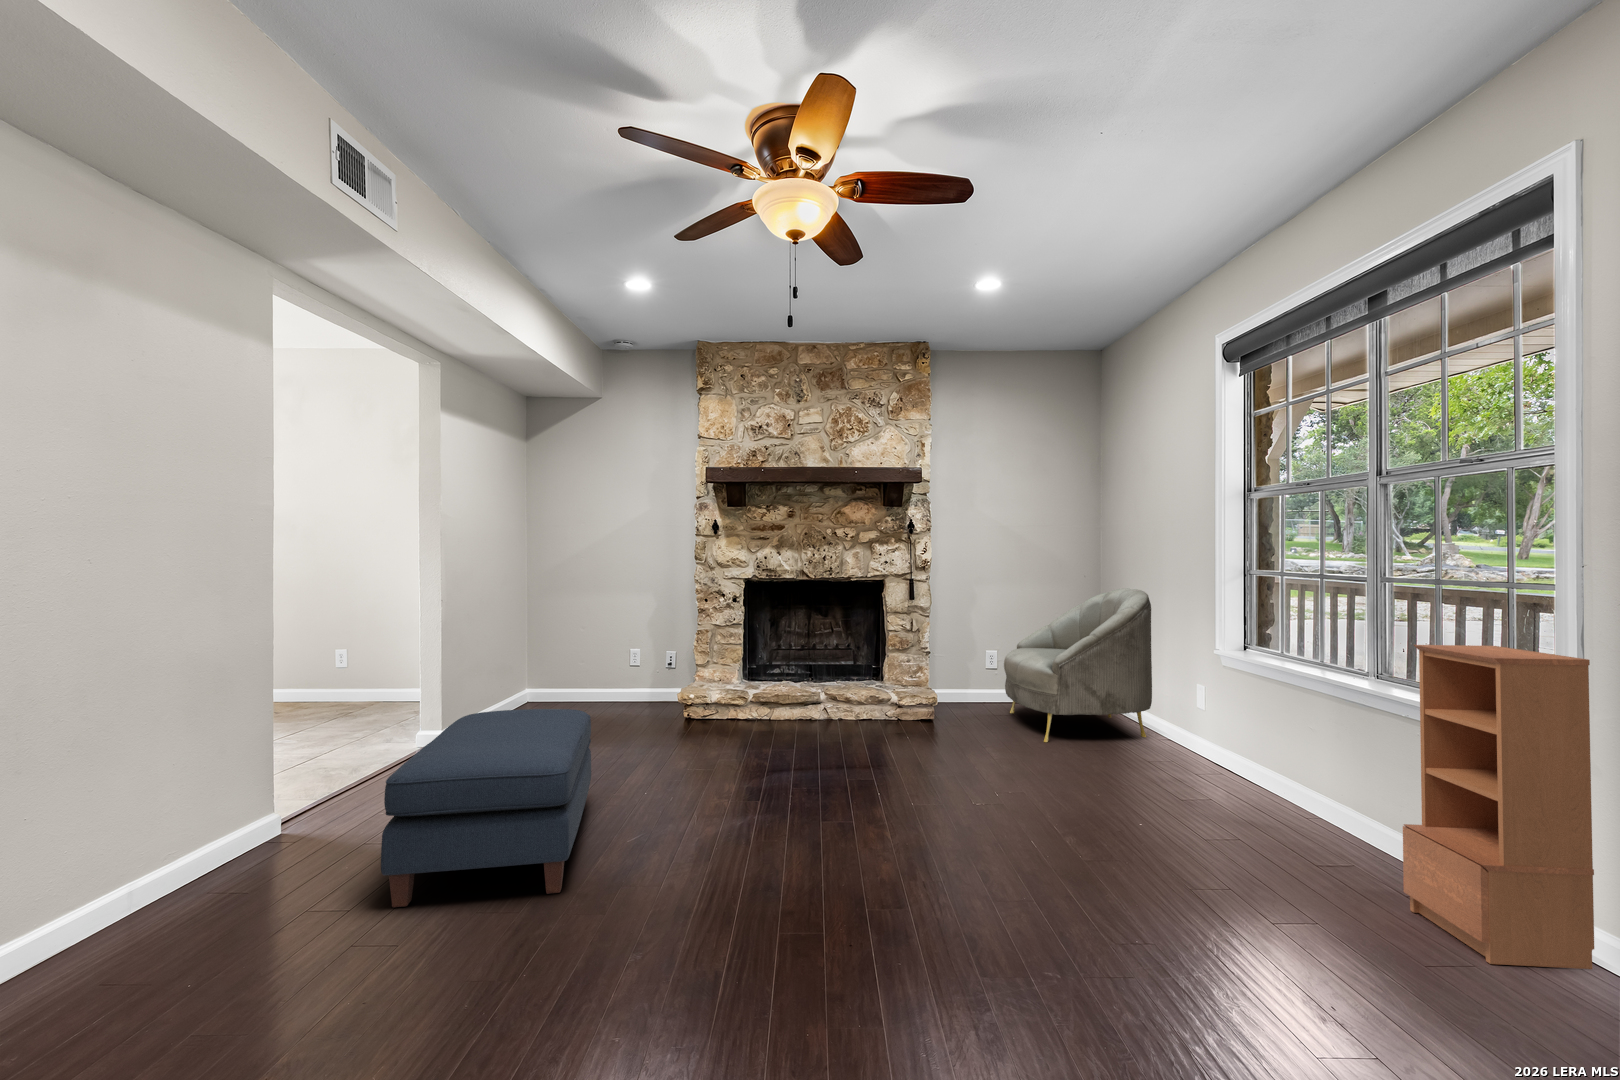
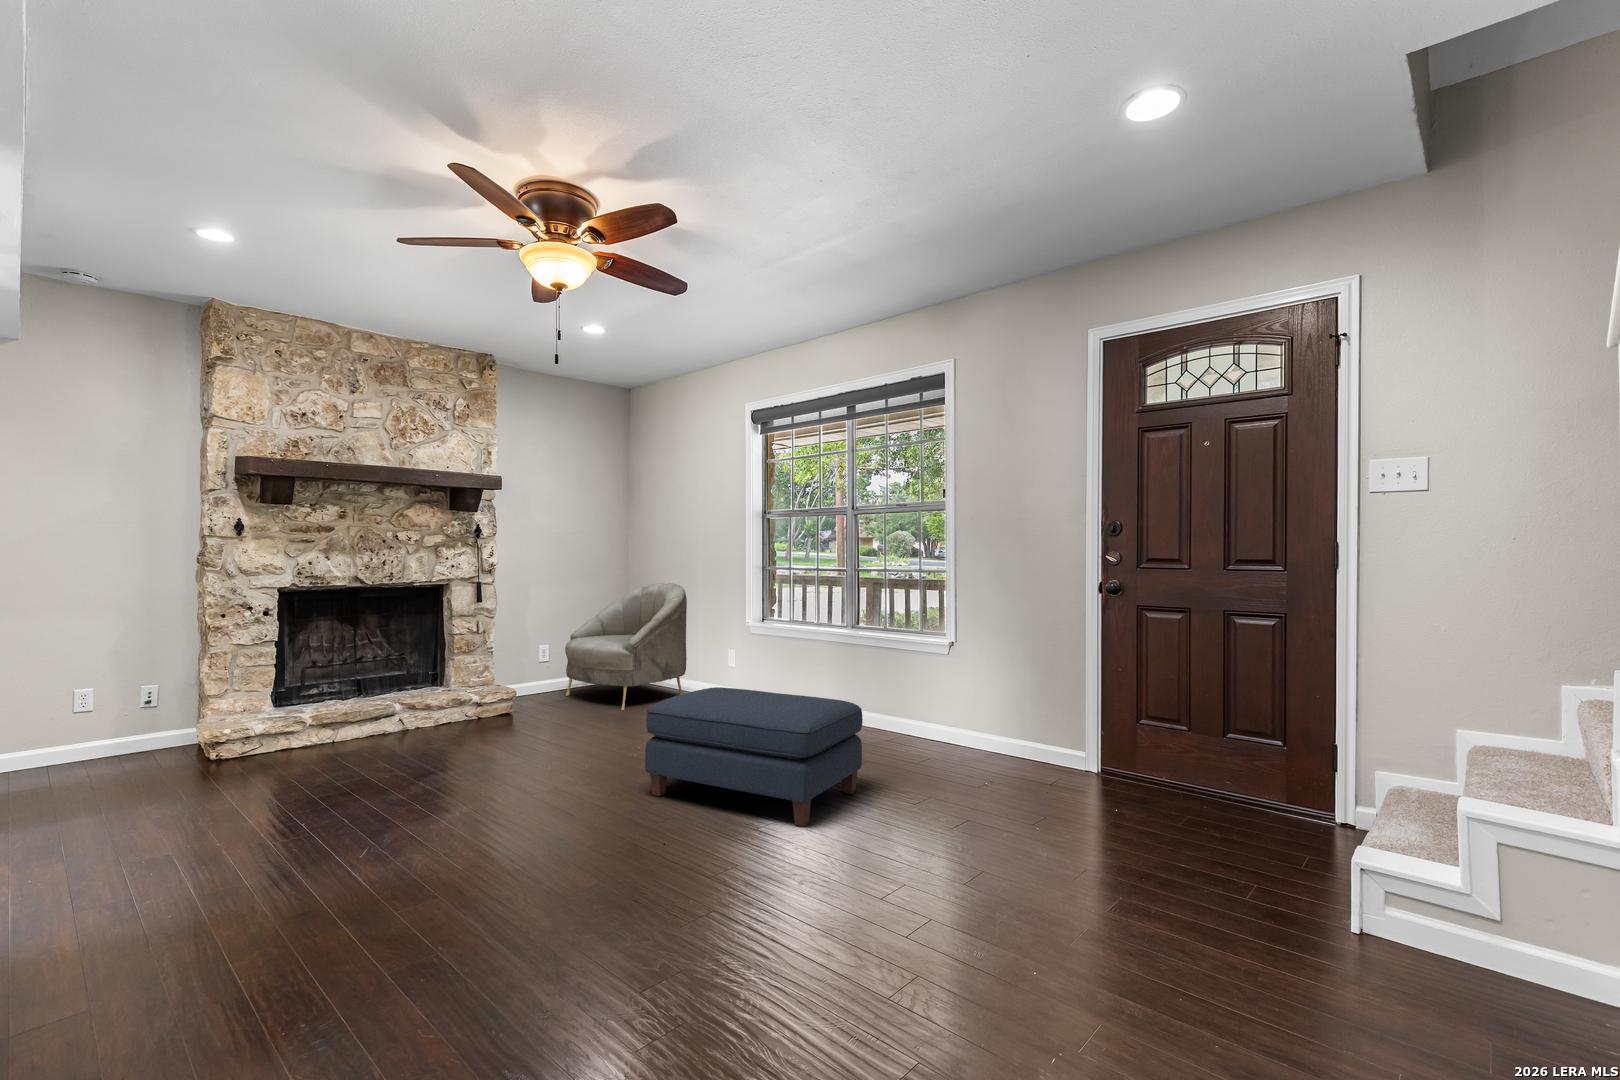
bookcase: present [1403,645,1594,969] -> none [891,604,961,756]
ottoman: present [381,709,591,907] -> present [645,687,863,826]

